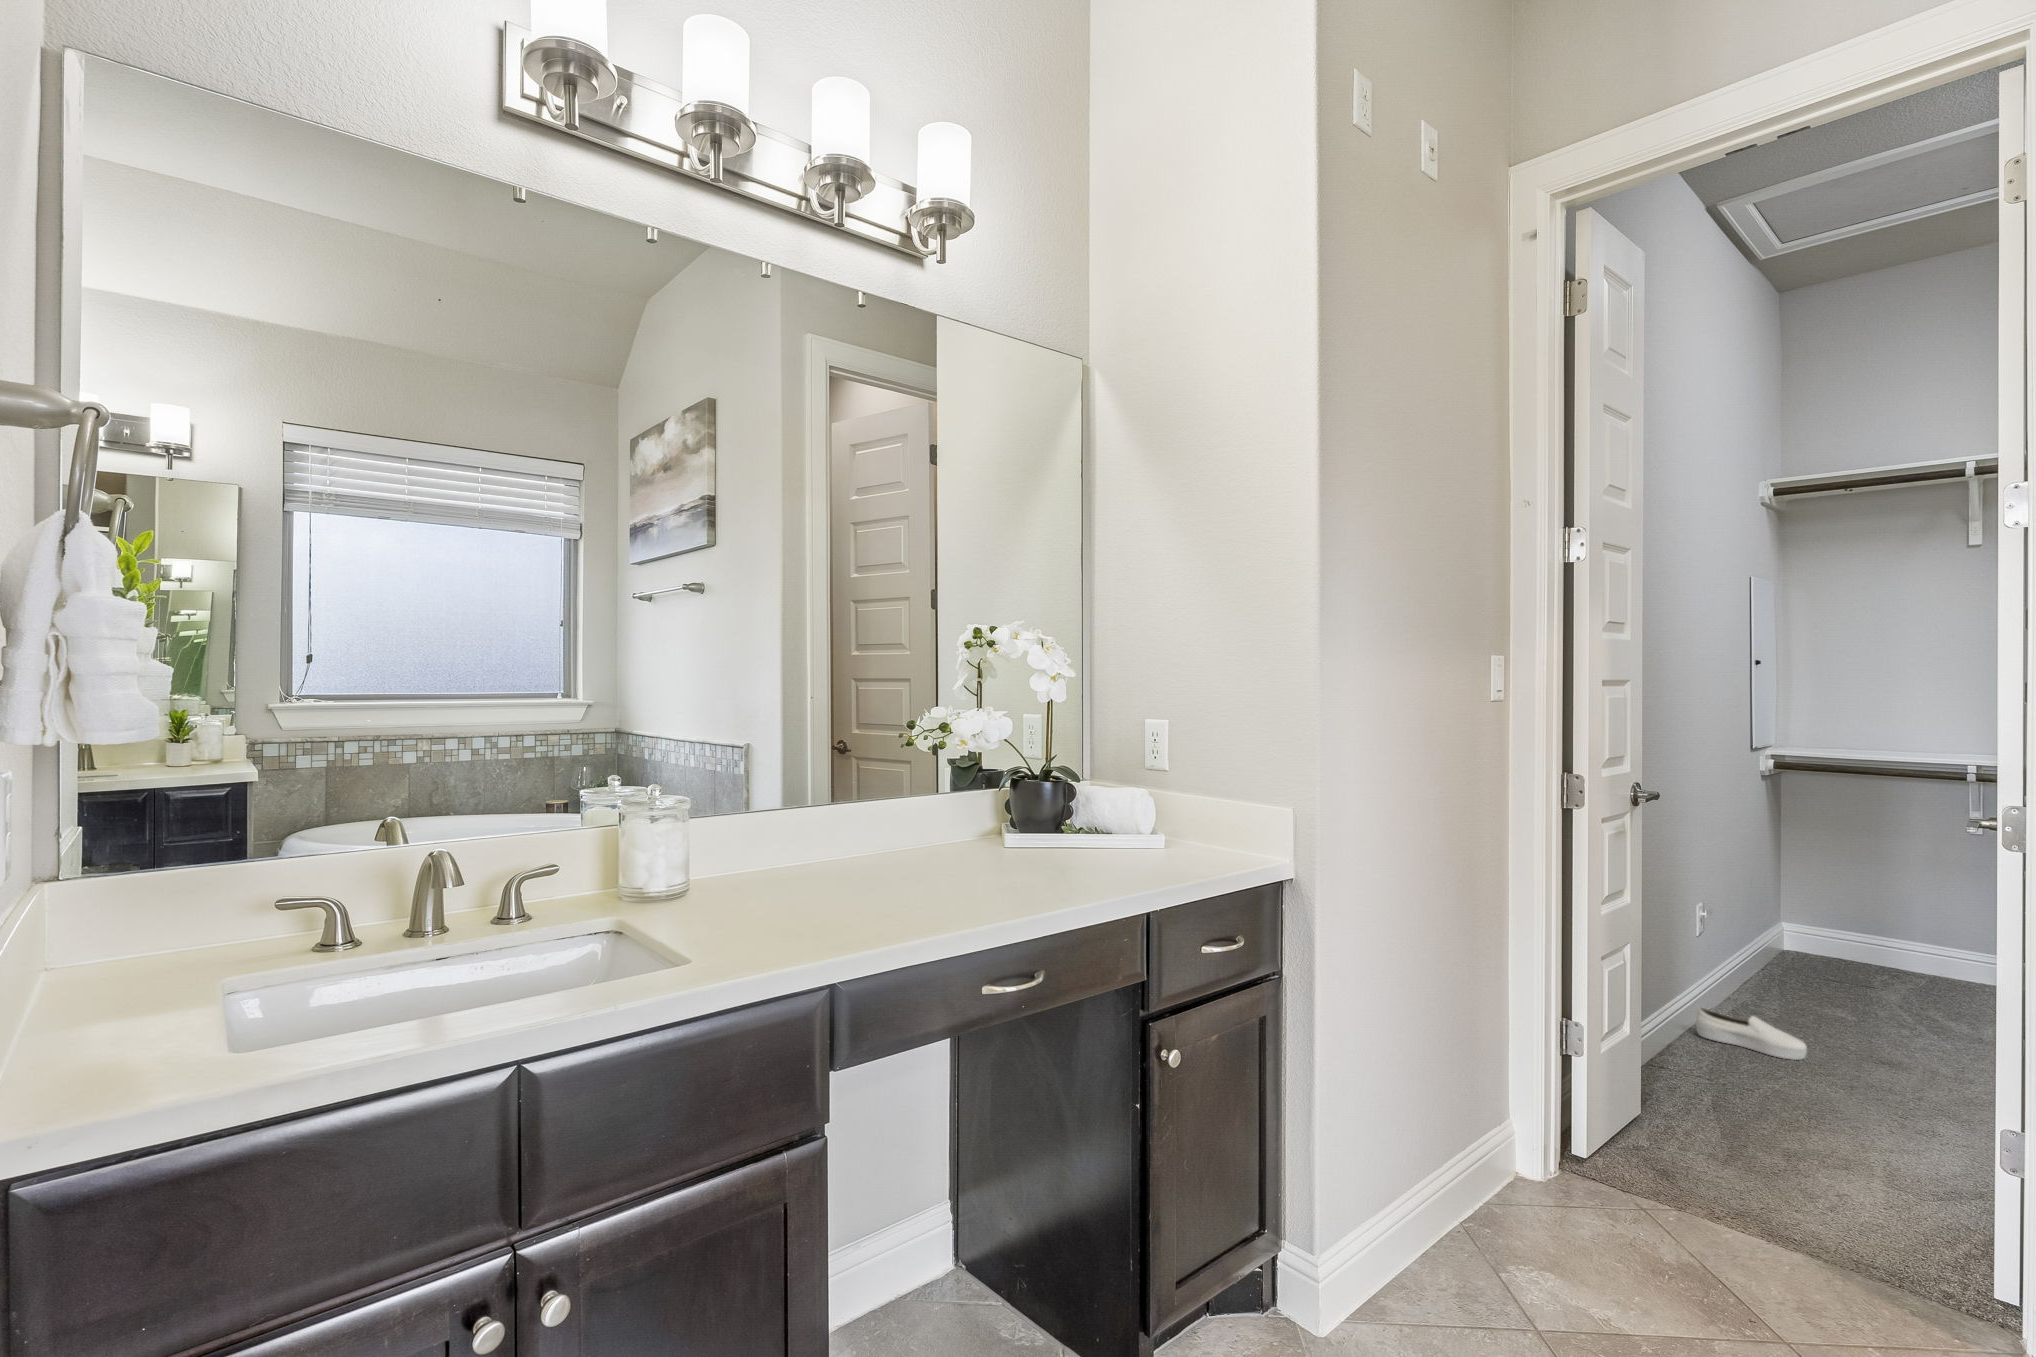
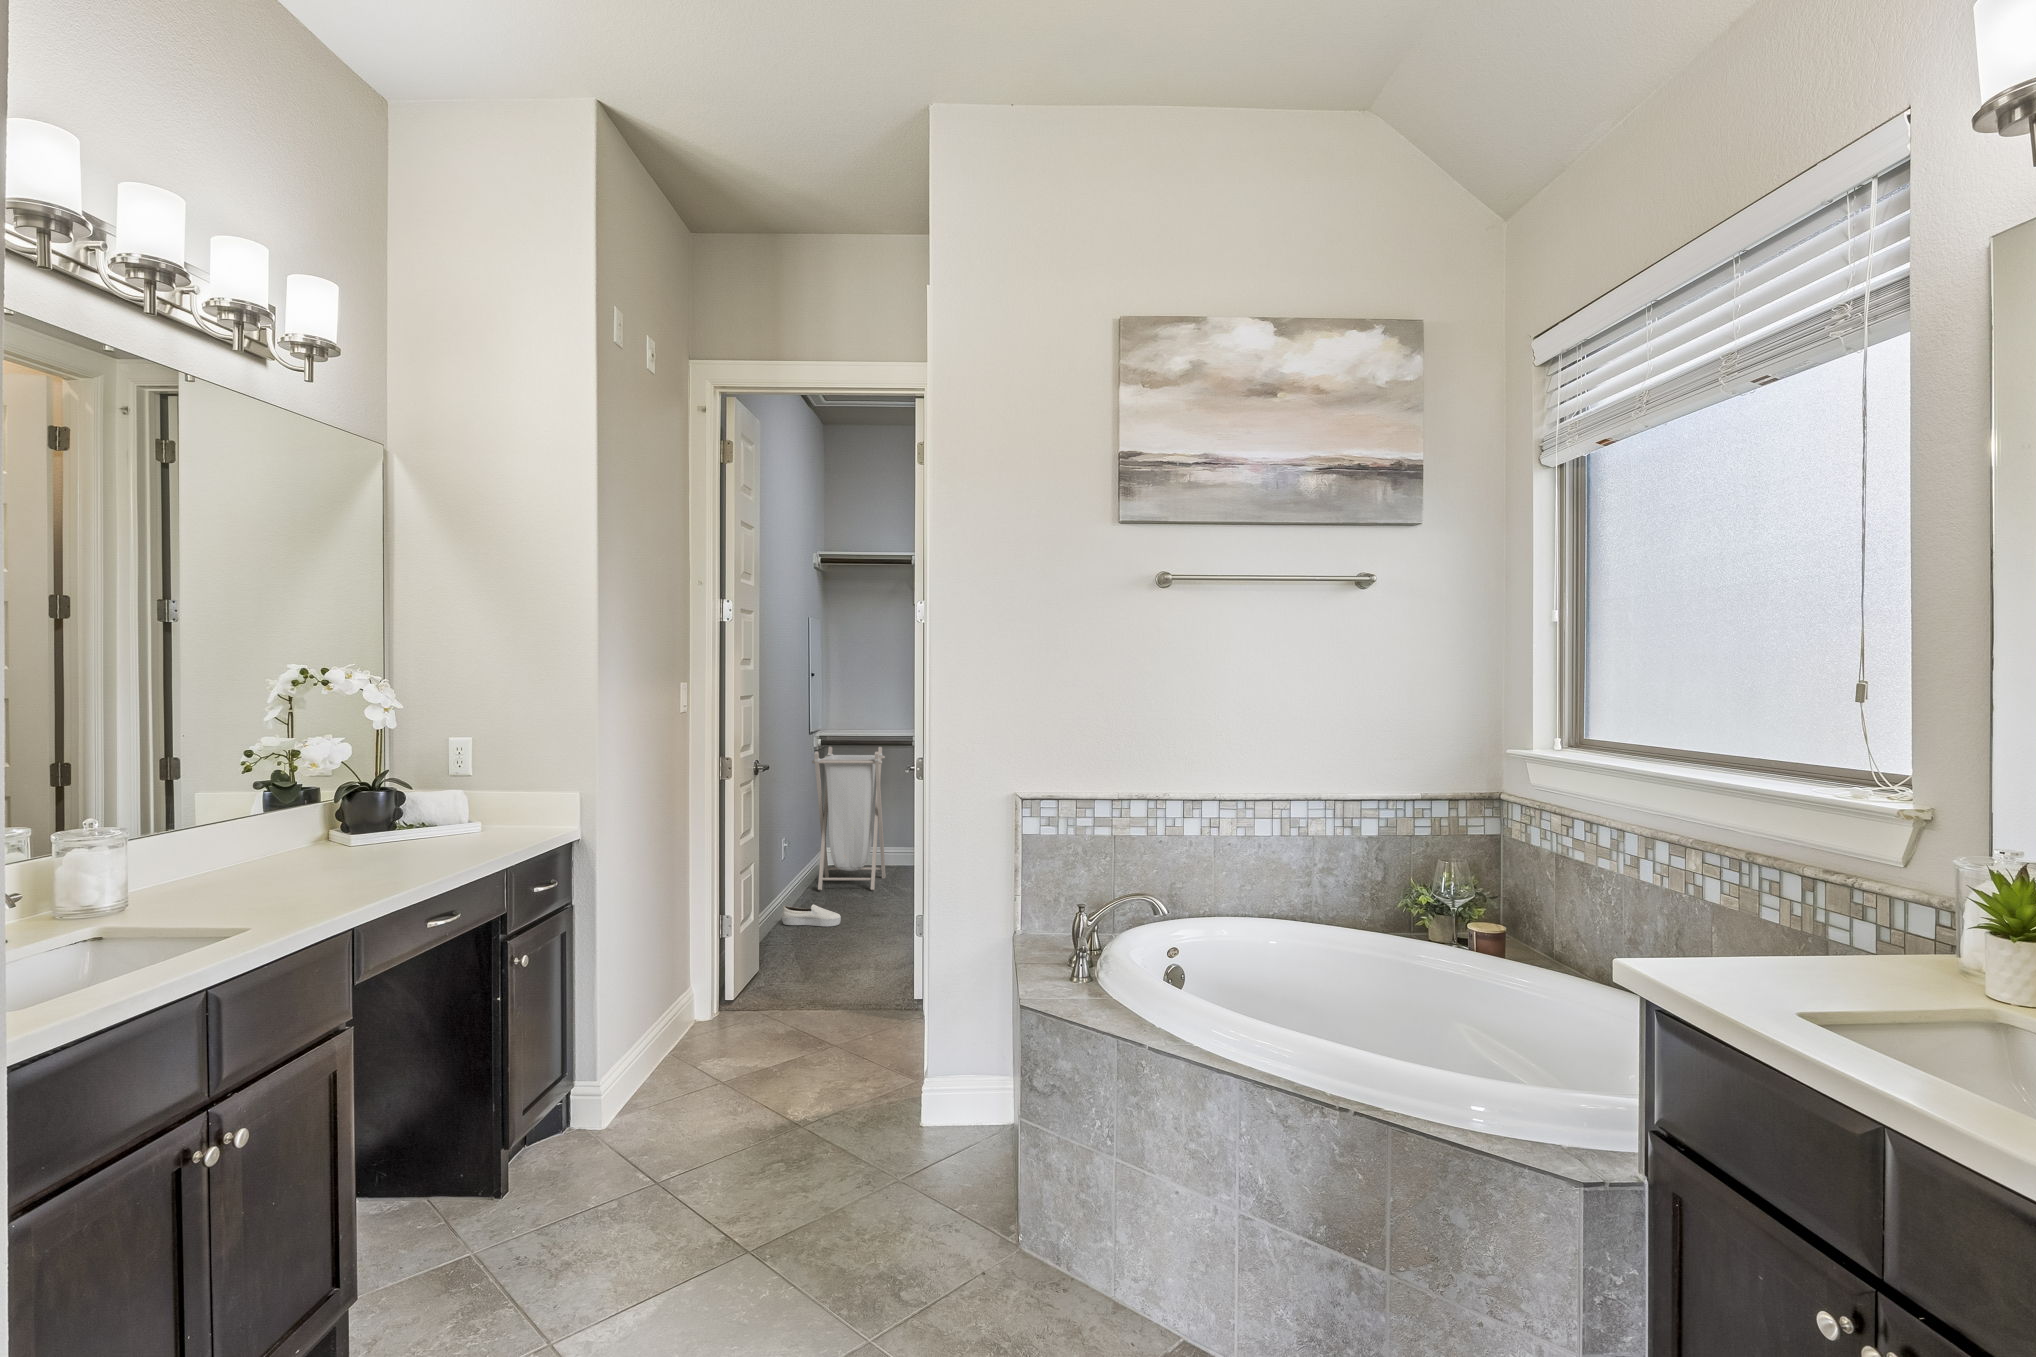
laundry hamper: none [1754,773,1901,1009] -> present [812,747,886,890]

